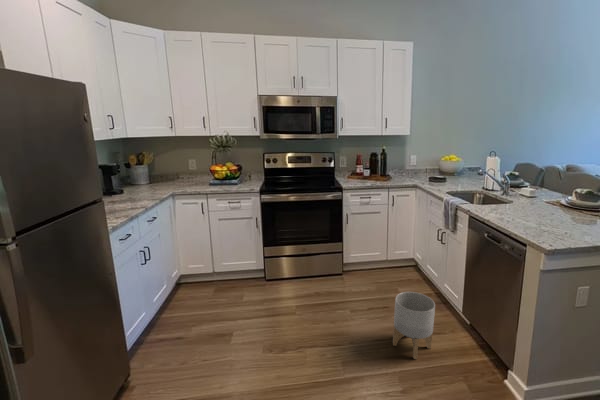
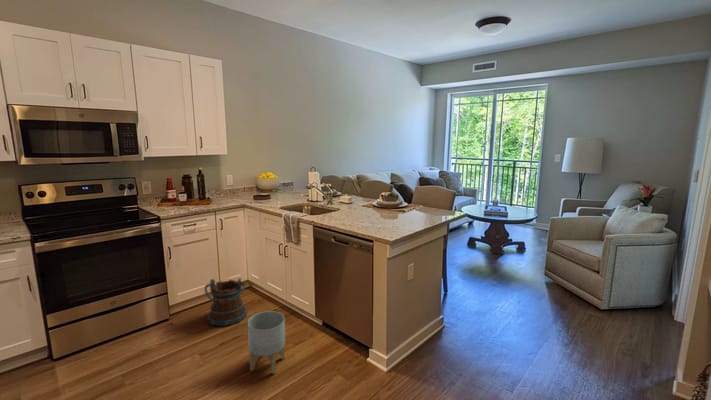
bucket: none [369,249,407,296] -> present [205,279,247,326]

